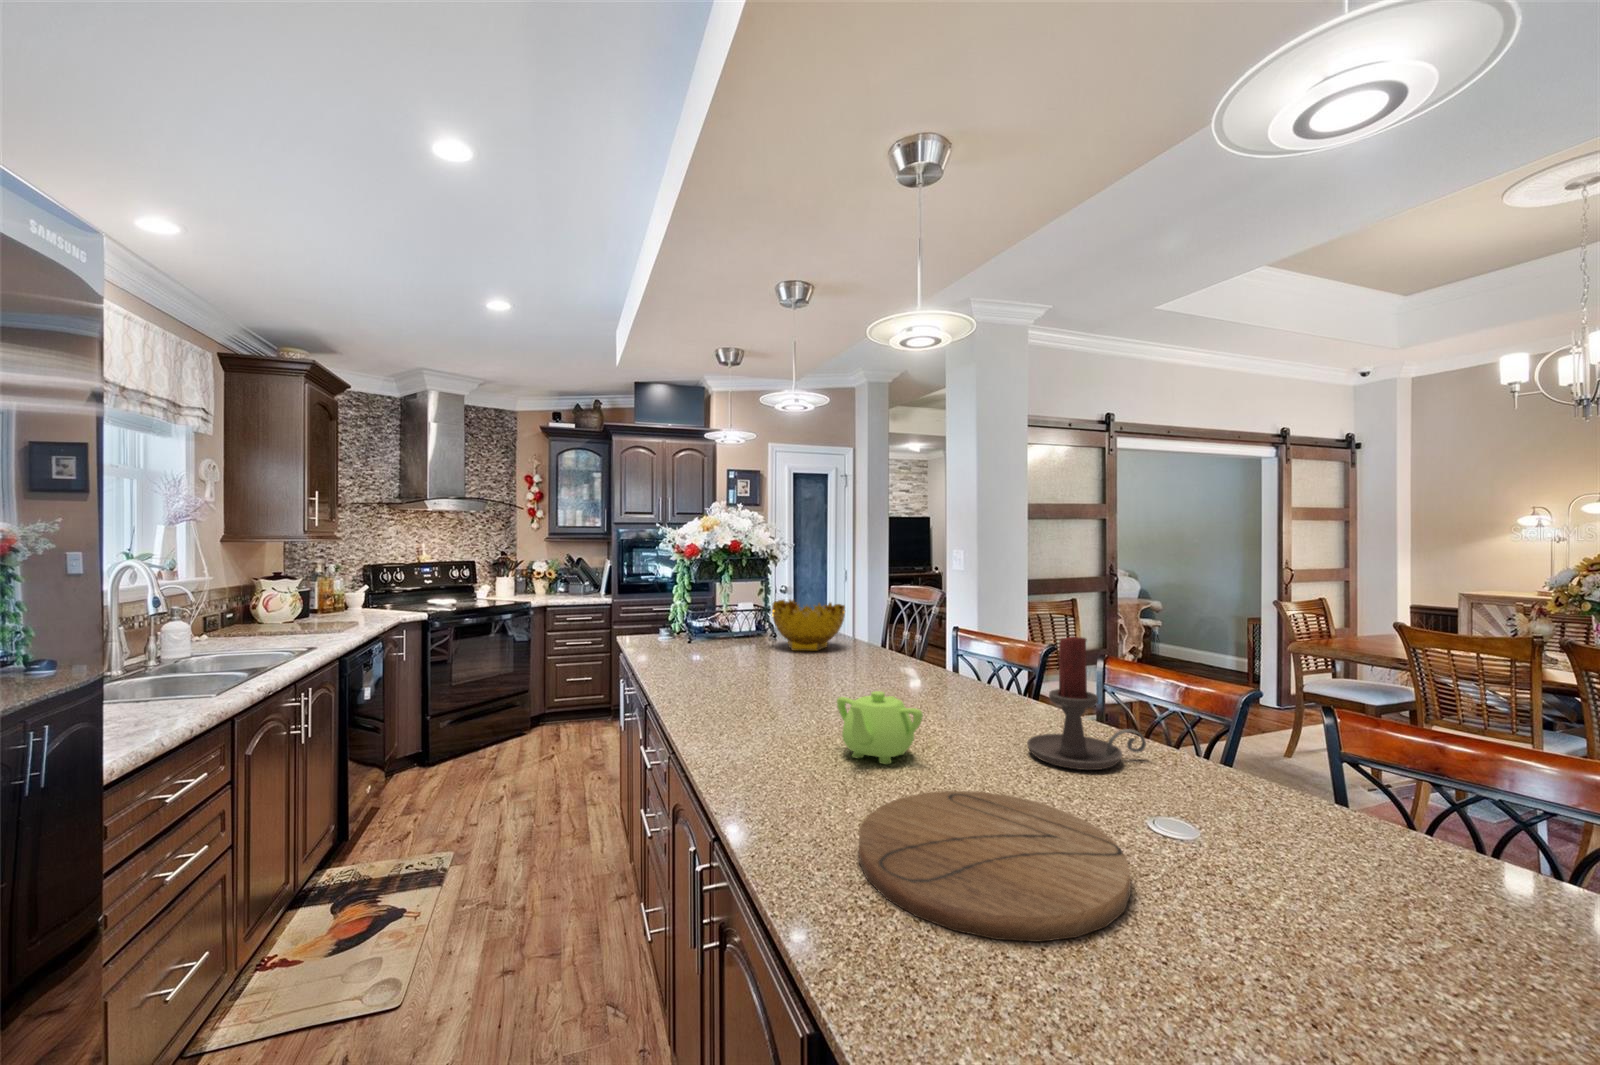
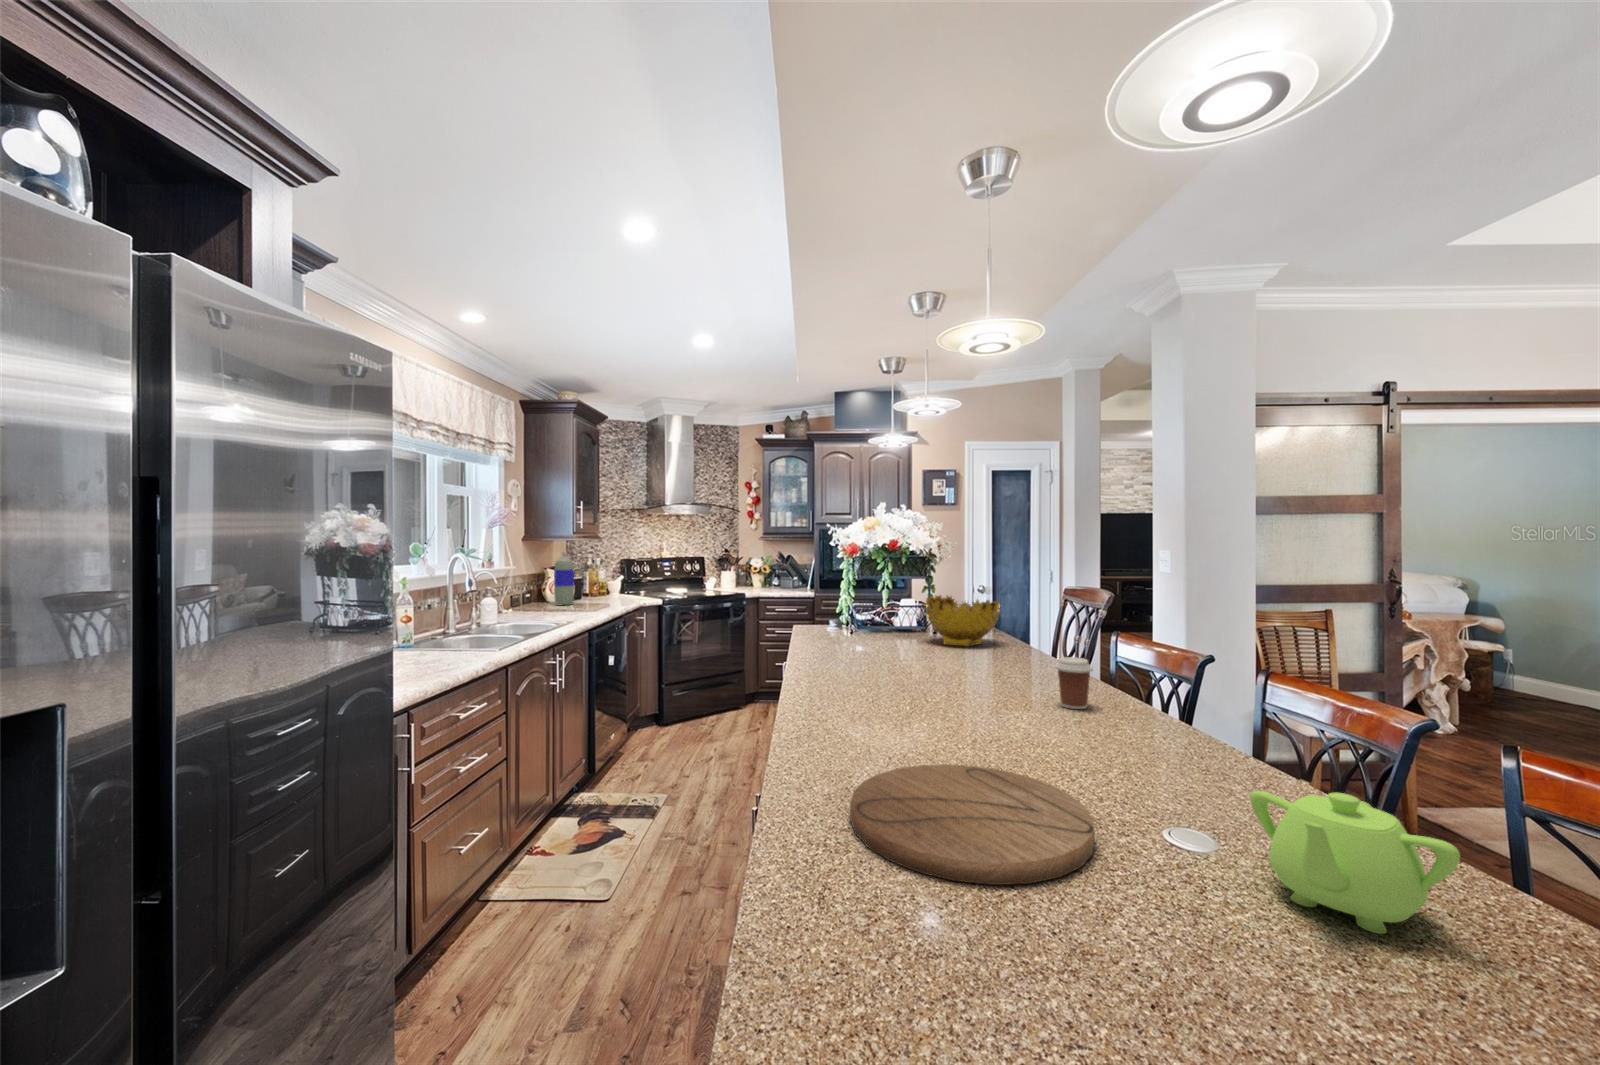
bottle: none [274,557,305,626] -> present [554,552,574,605]
candle holder: present [1027,637,1146,770] -> none [1100,632,1238,773]
coffee cup: none [945,660,981,711] -> present [1055,657,1093,709]
teapot: present [837,691,923,764] -> present [1250,791,1460,934]

